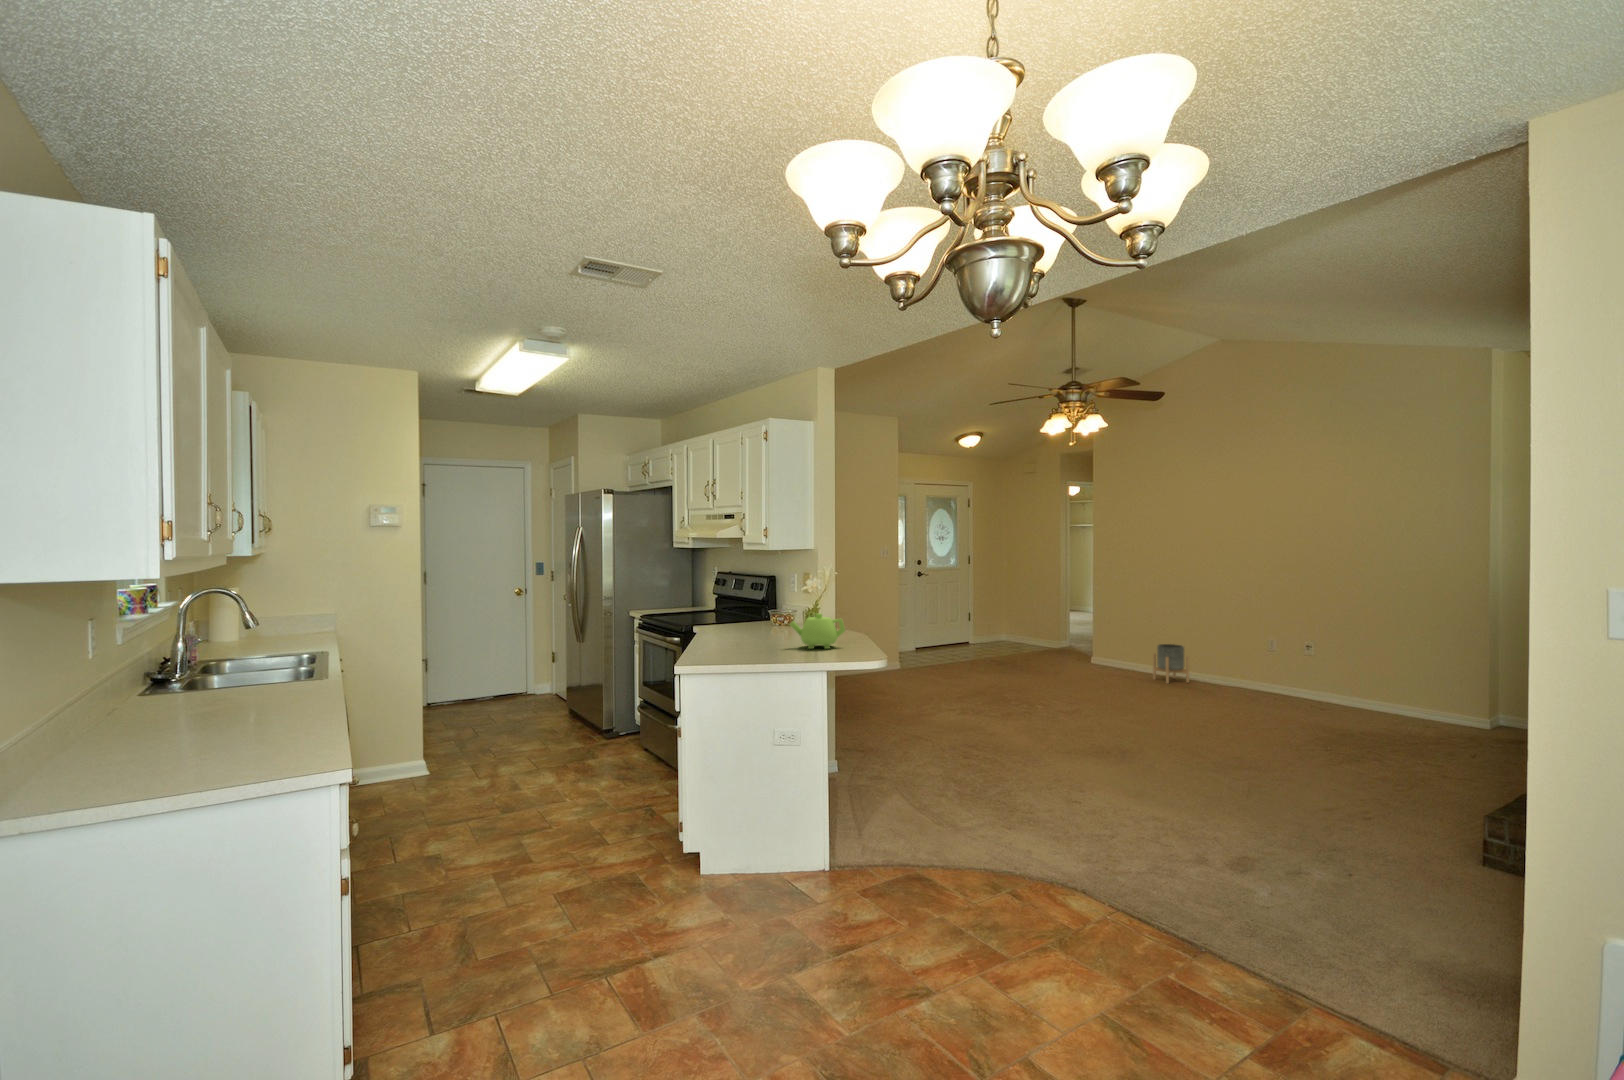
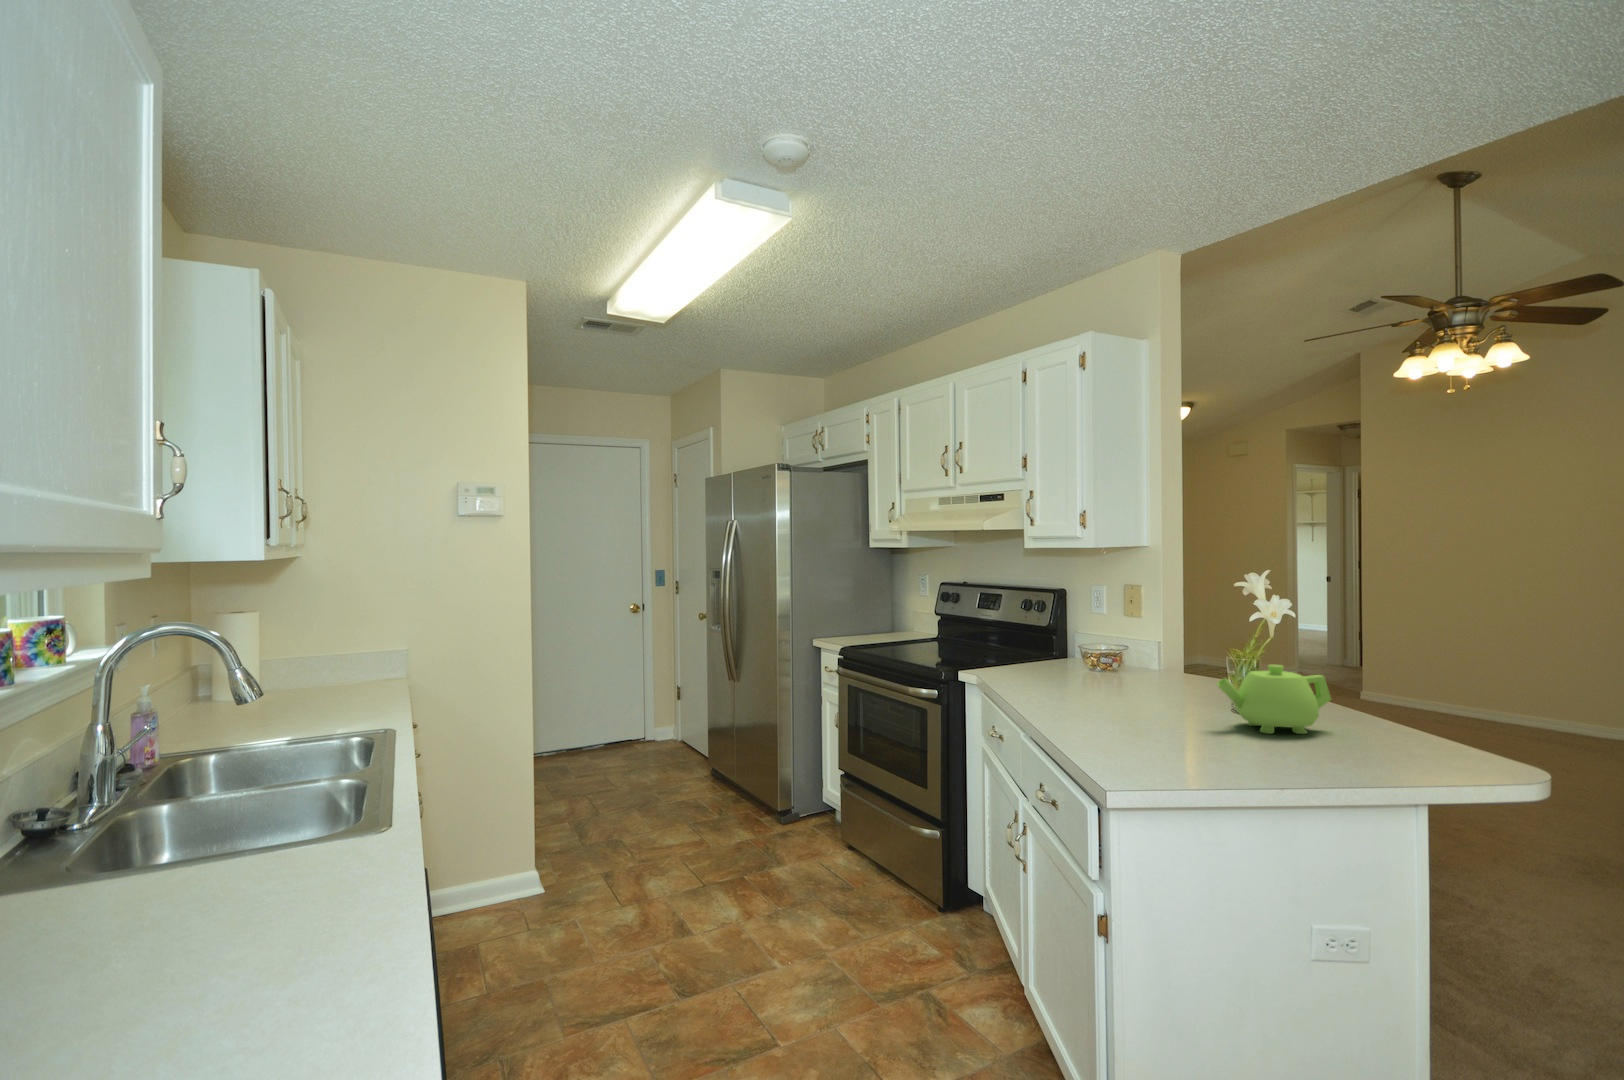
planter: present [1153,644,1189,684] -> none [1496,680,1559,737]

